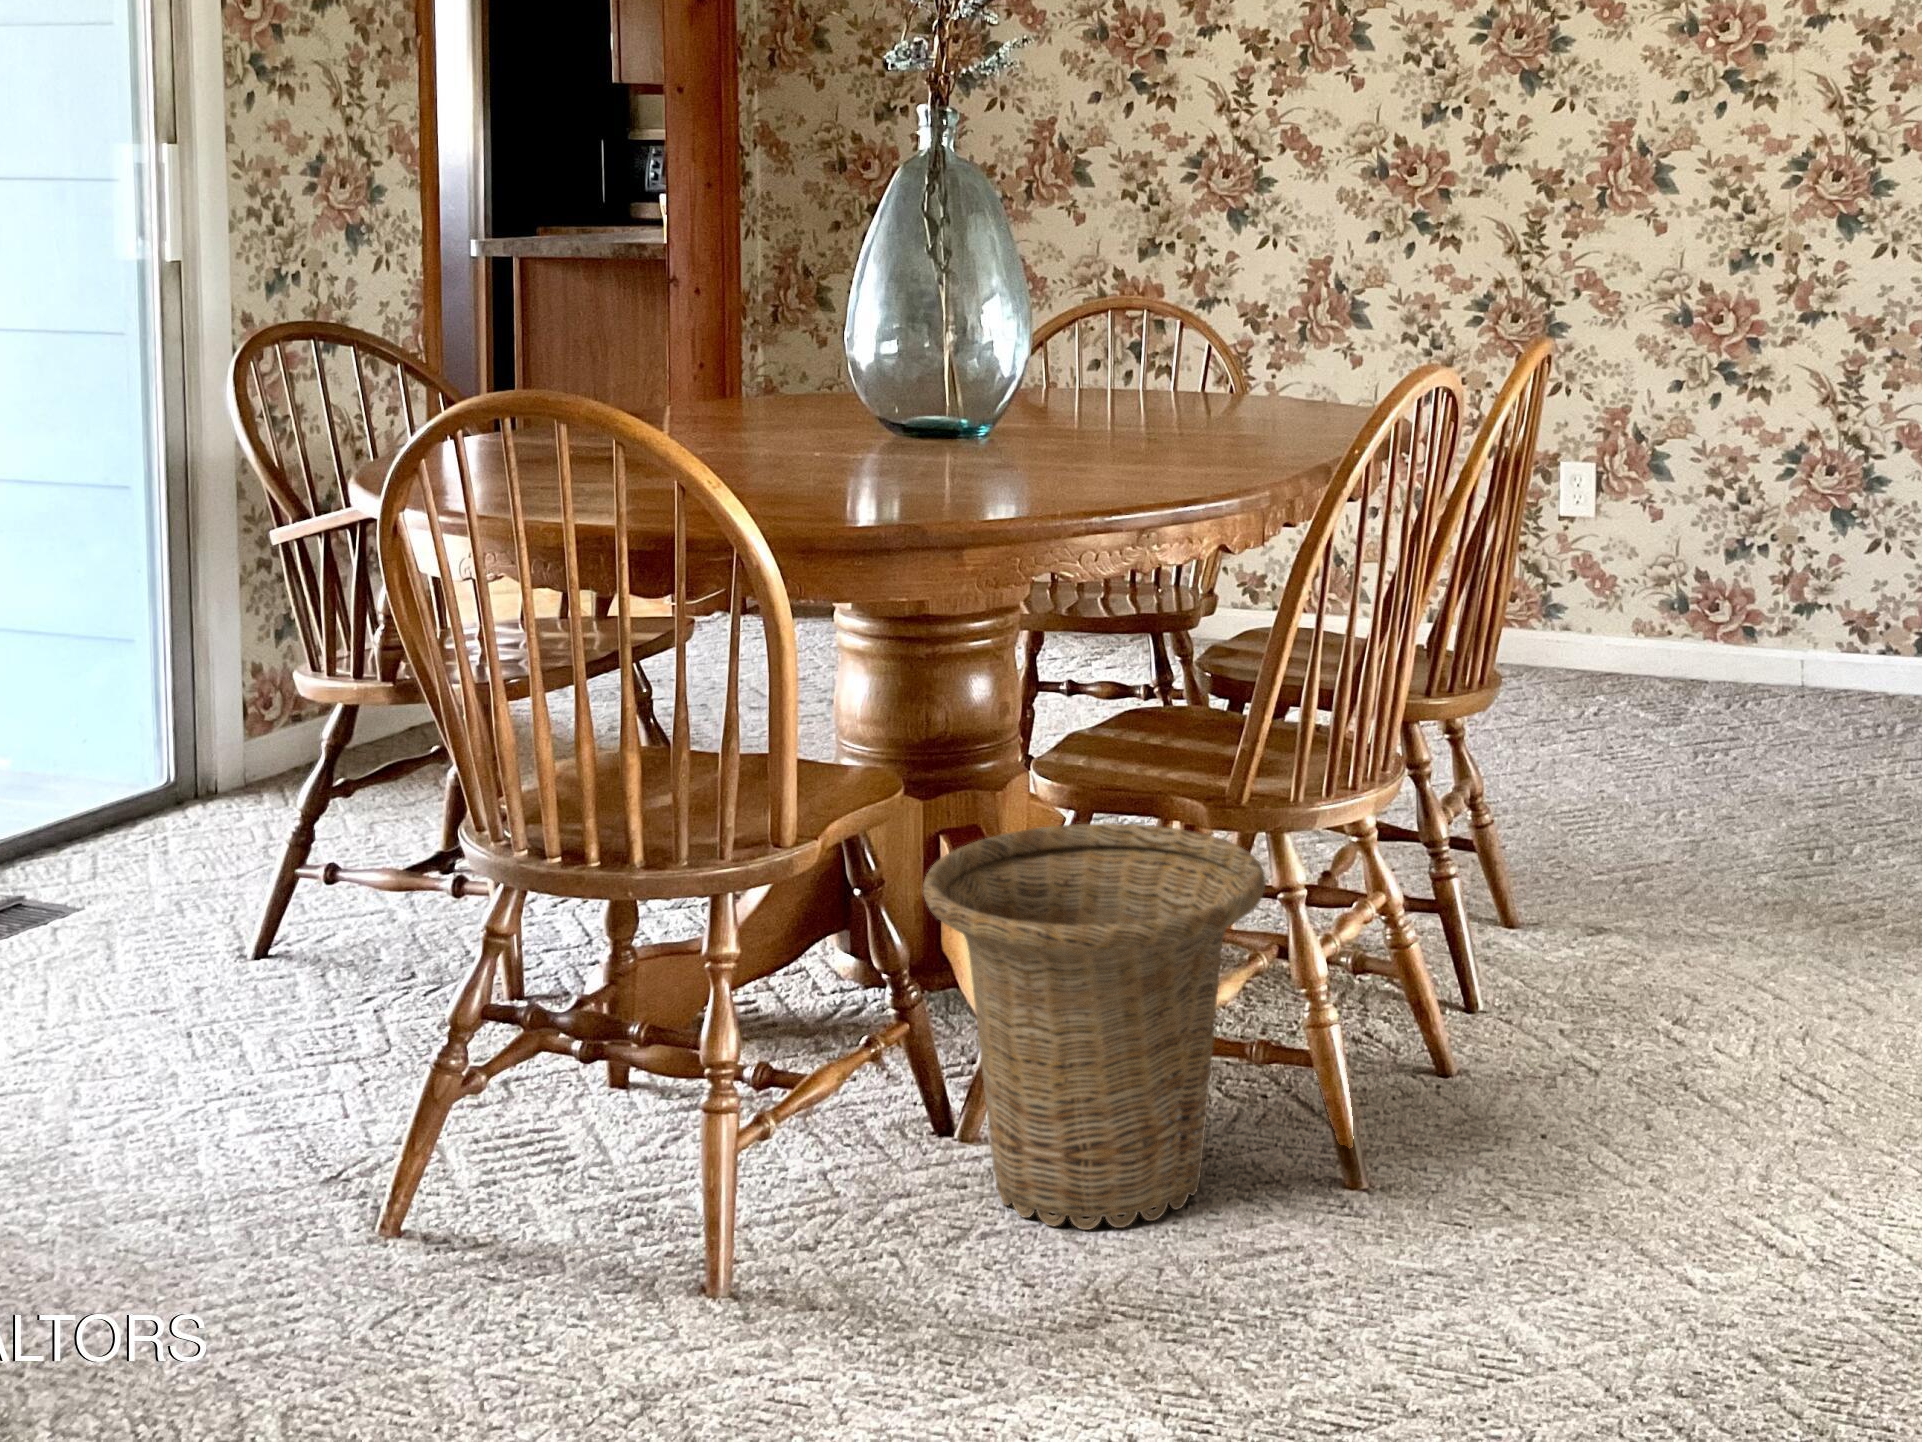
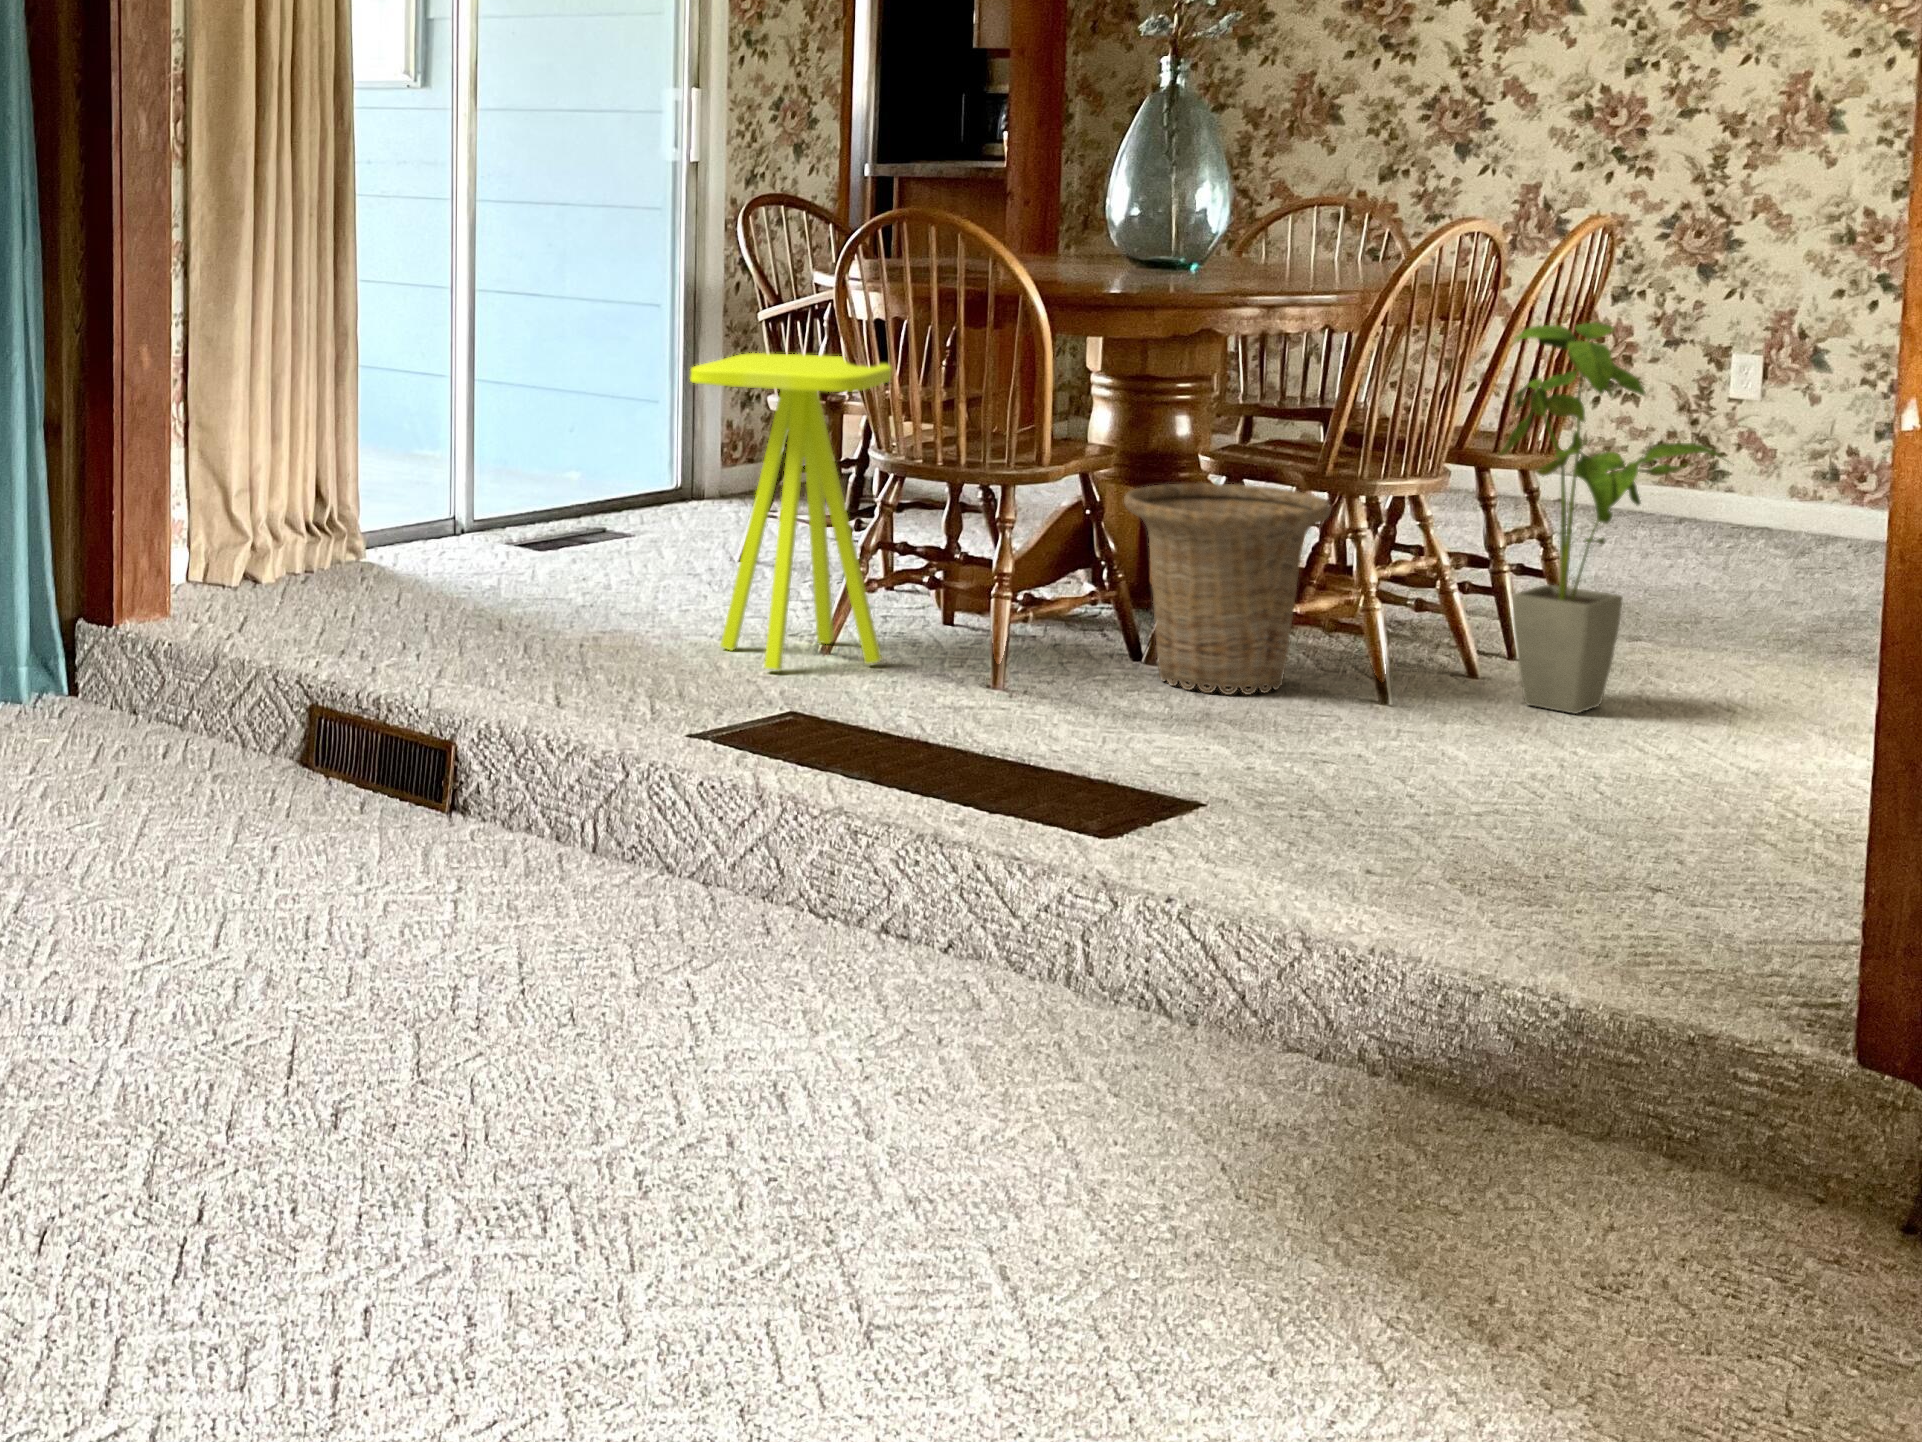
house plant: none [1507,538,1852,1168] -> present [1499,322,1726,714]
side table: none [66,663,521,1331] -> present [690,353,892,670]

